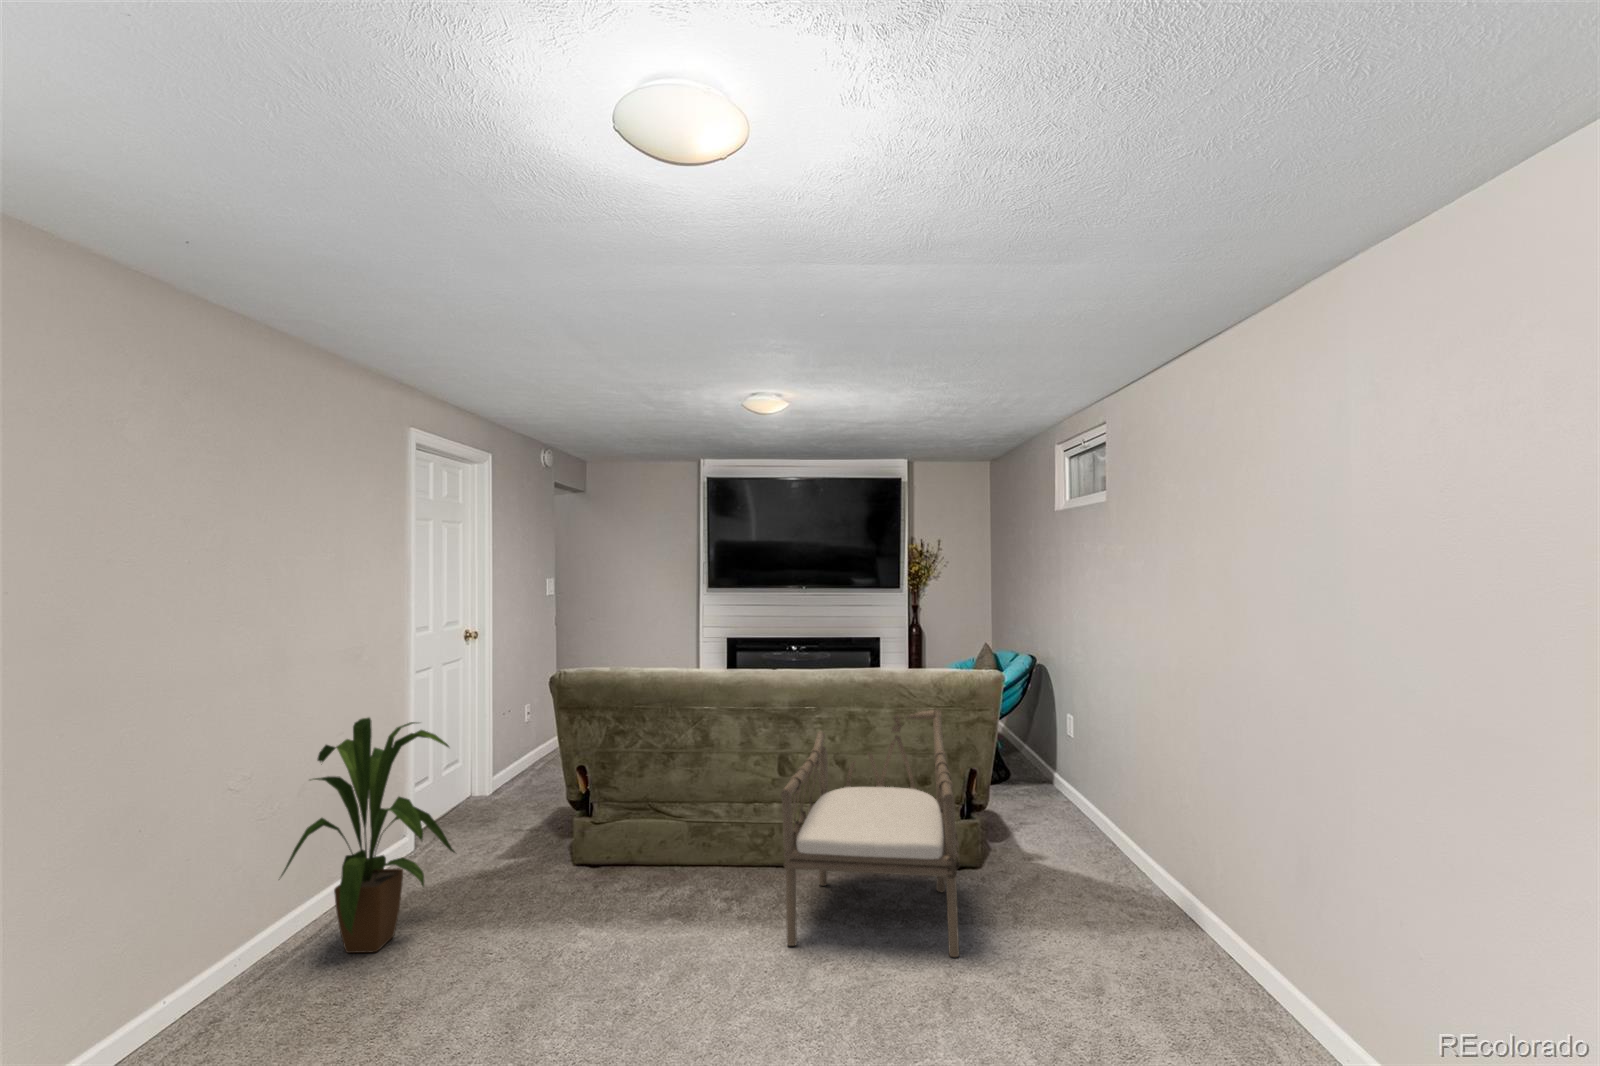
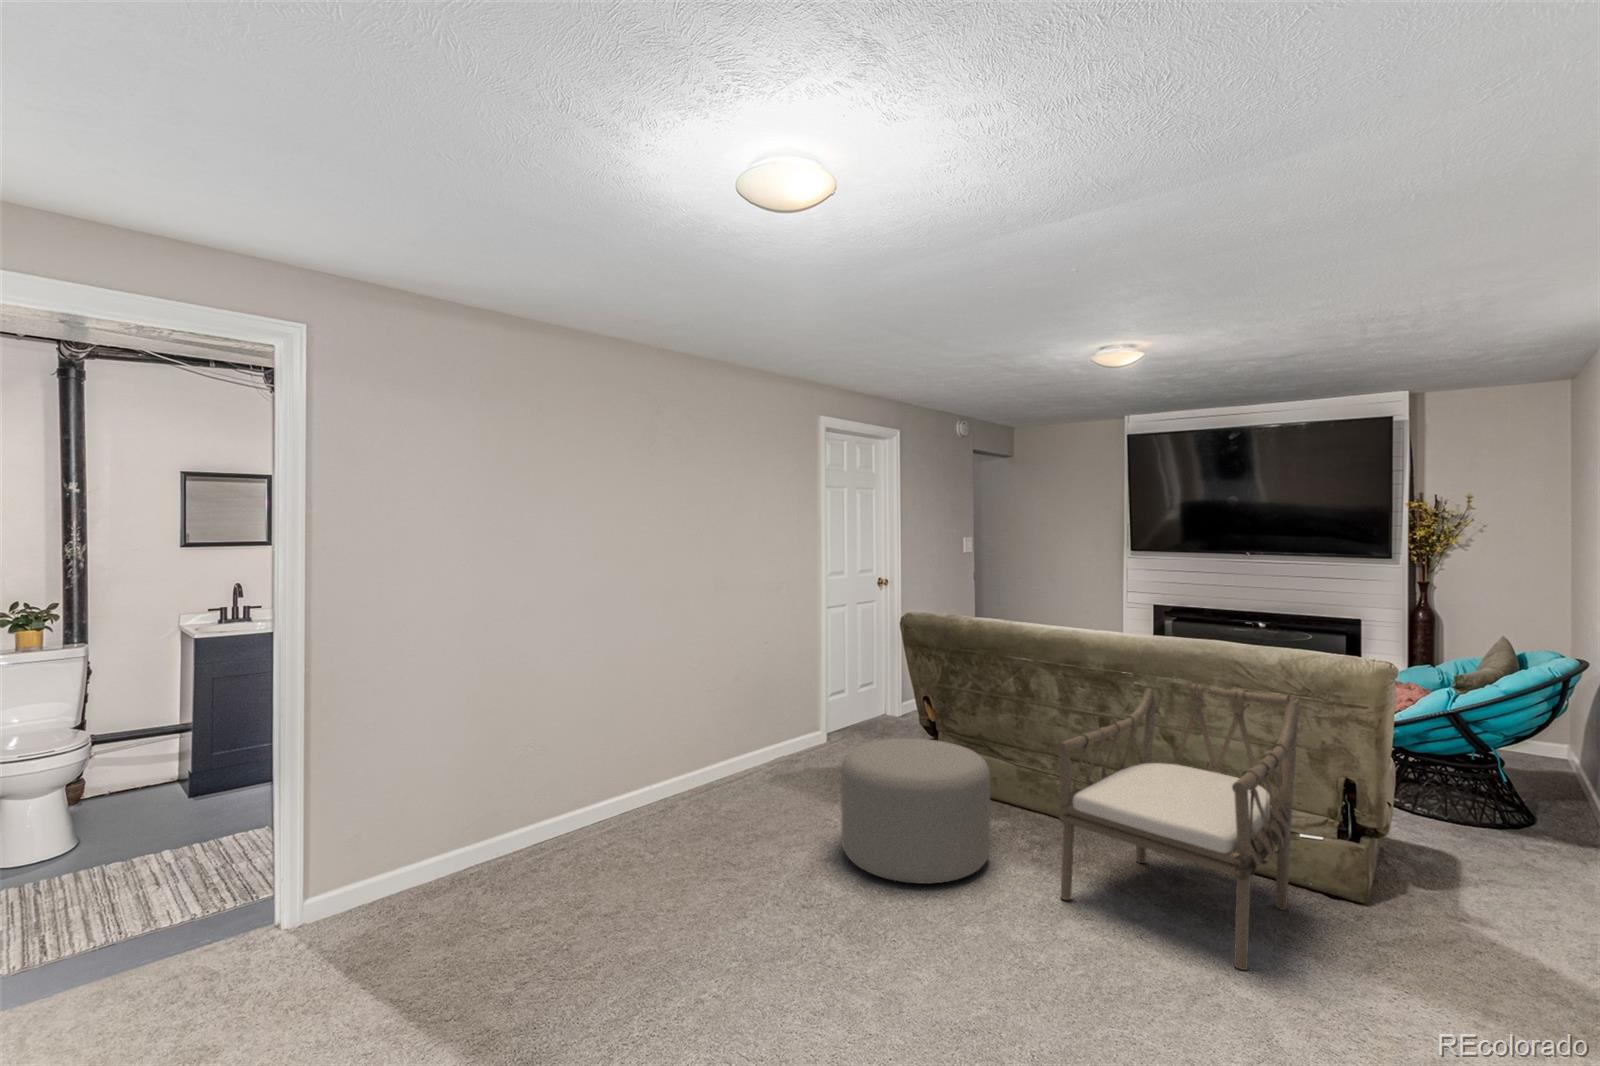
house plant: present [281,718,455,953] -> none [694,624,817,803]
ottoman: none [534,814,705,991] -> present [841,738,990,883]

